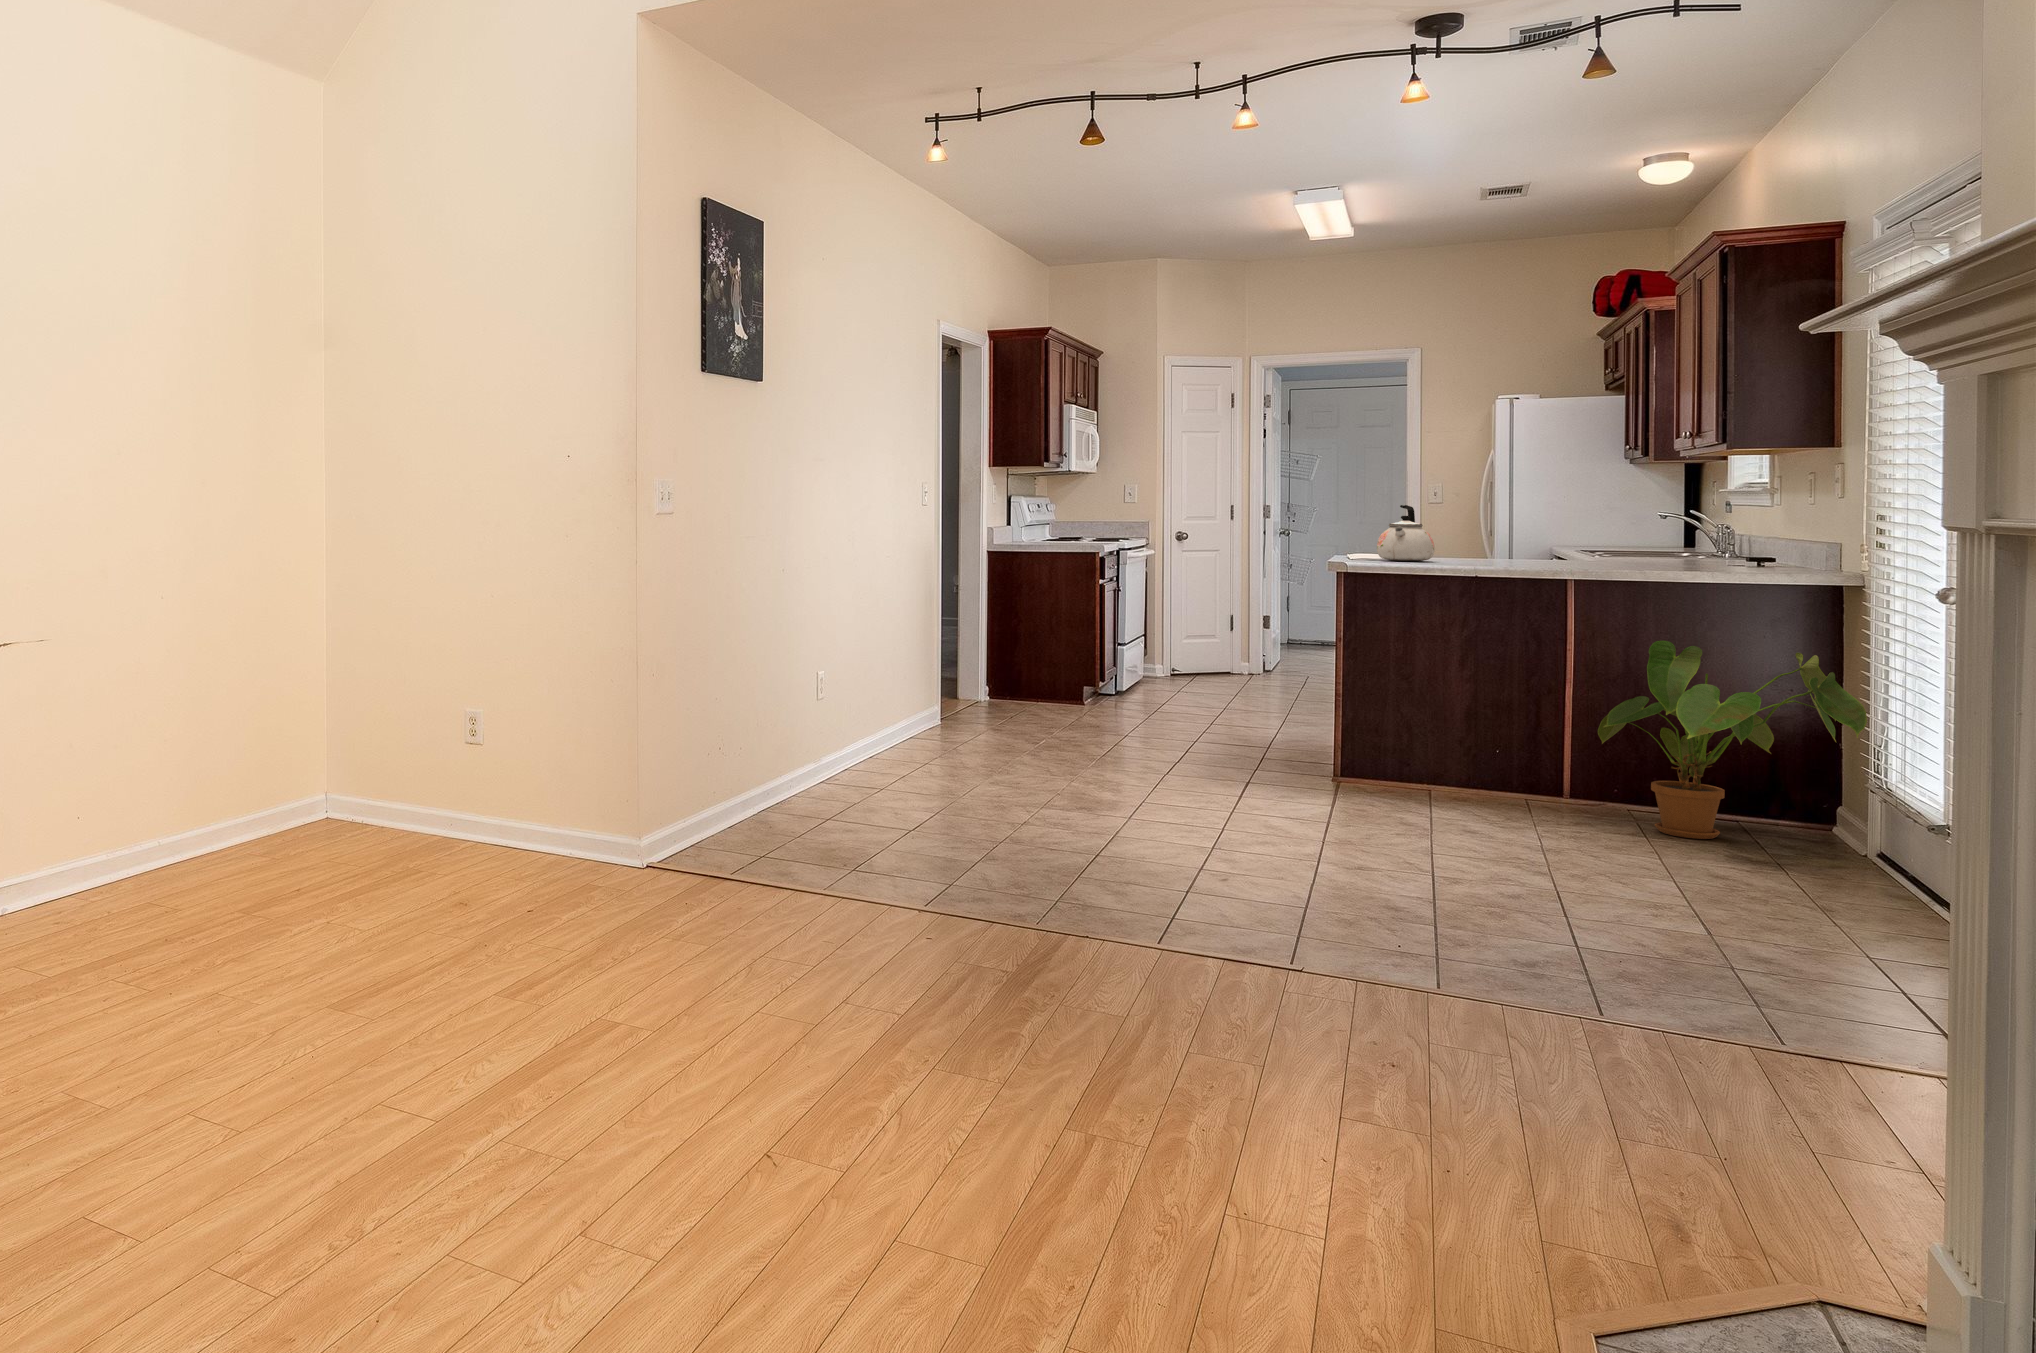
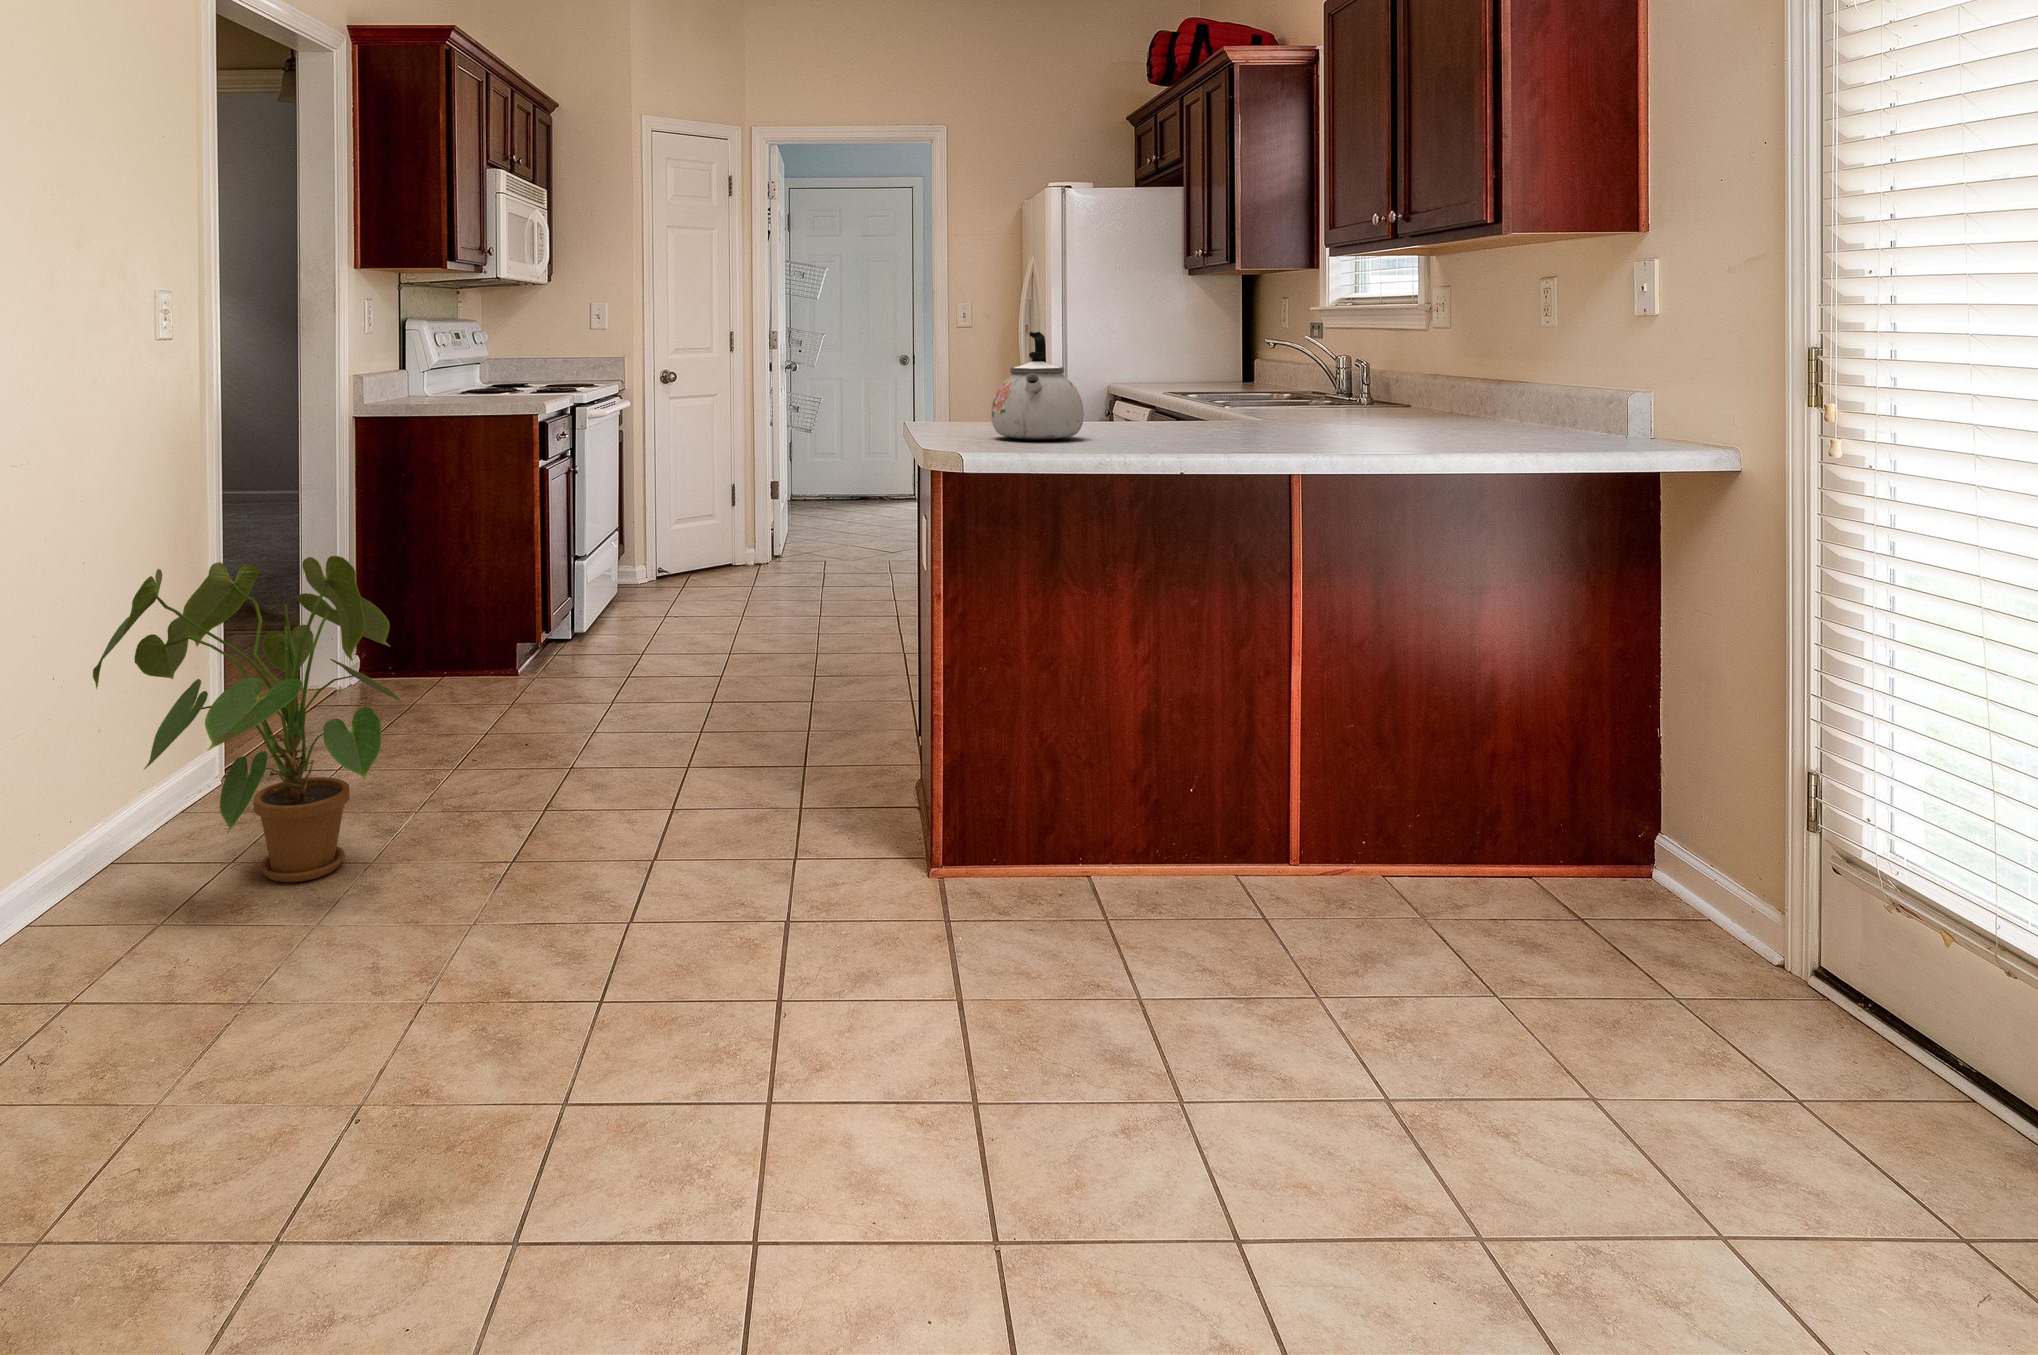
house plant: present [1598,641,1867,839] -> present [93,556,407,882]

